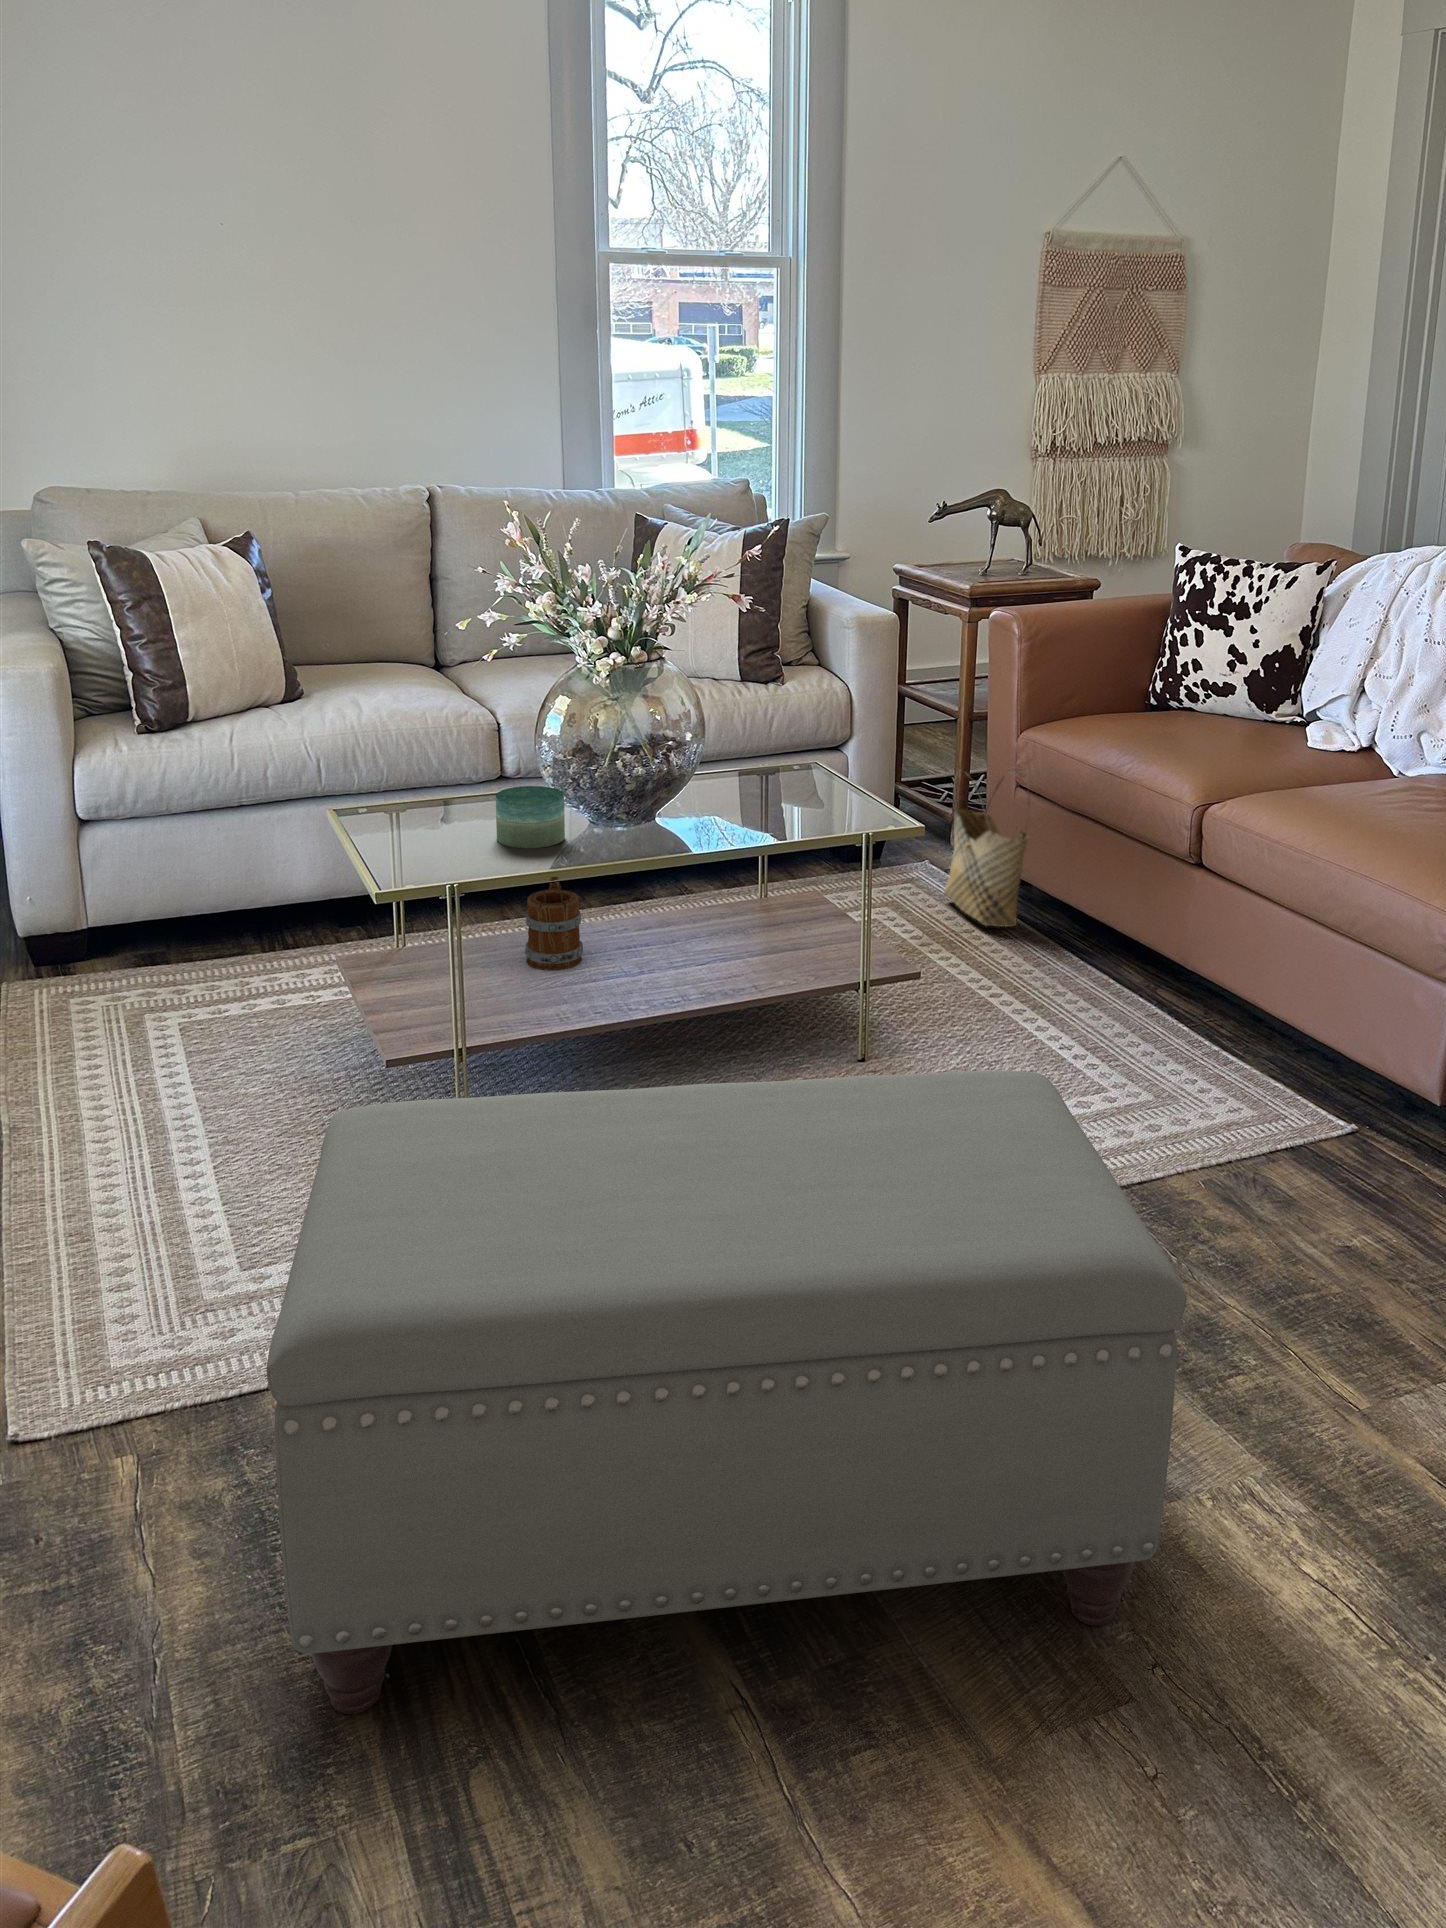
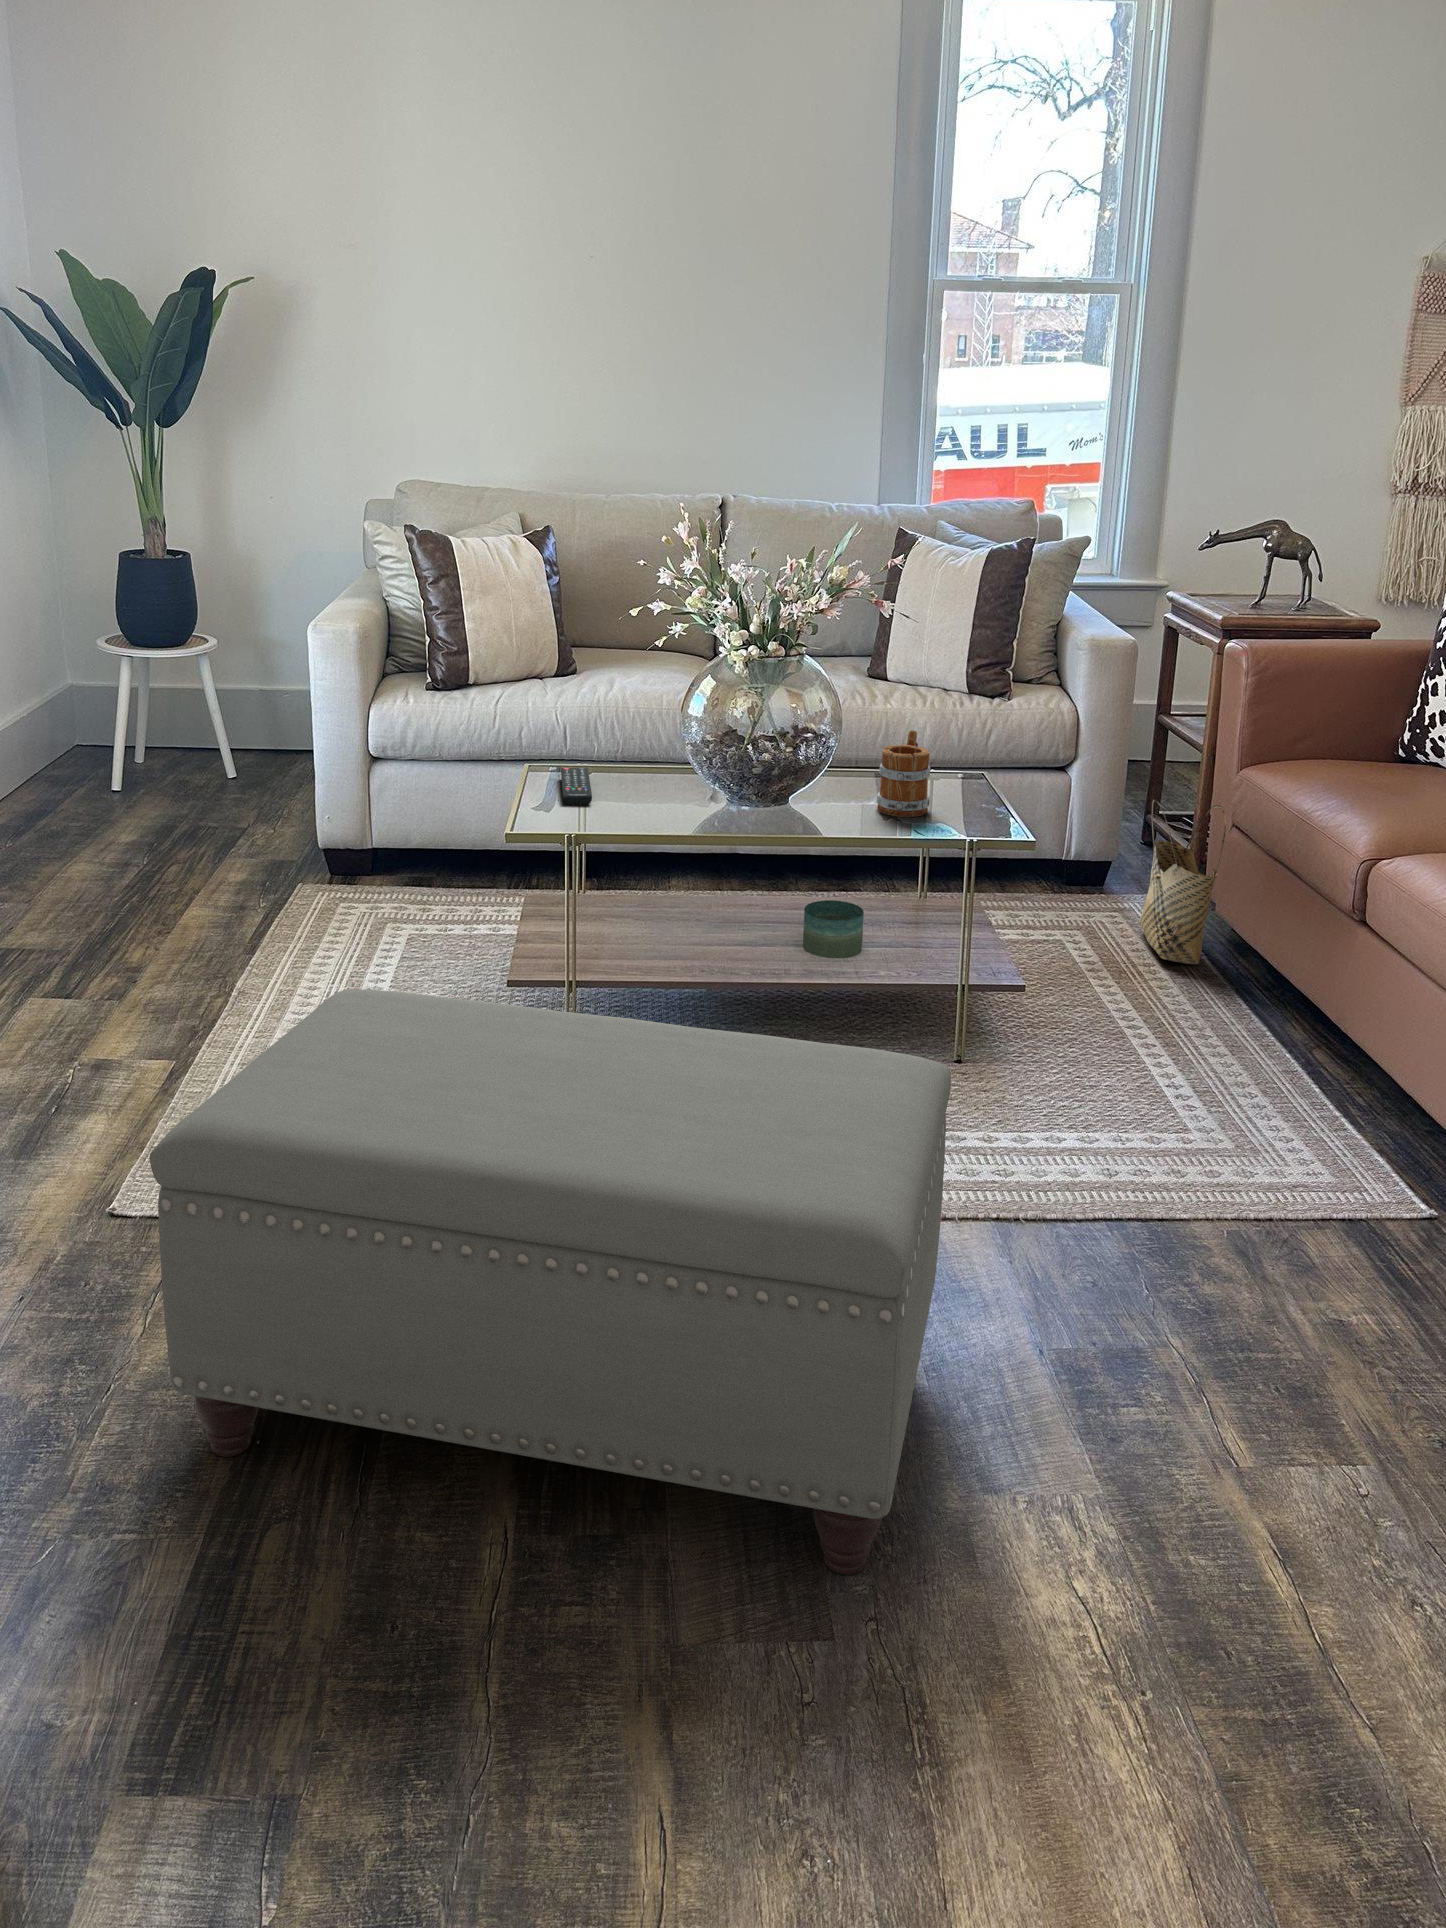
candle: present [496,786,565,848] -> present [803,900,864,958]
remote control: none [372,802,438,848] -> present [561,768,592,806]
mug: present [525,877,583,970] -> present [877,730,930,817]

